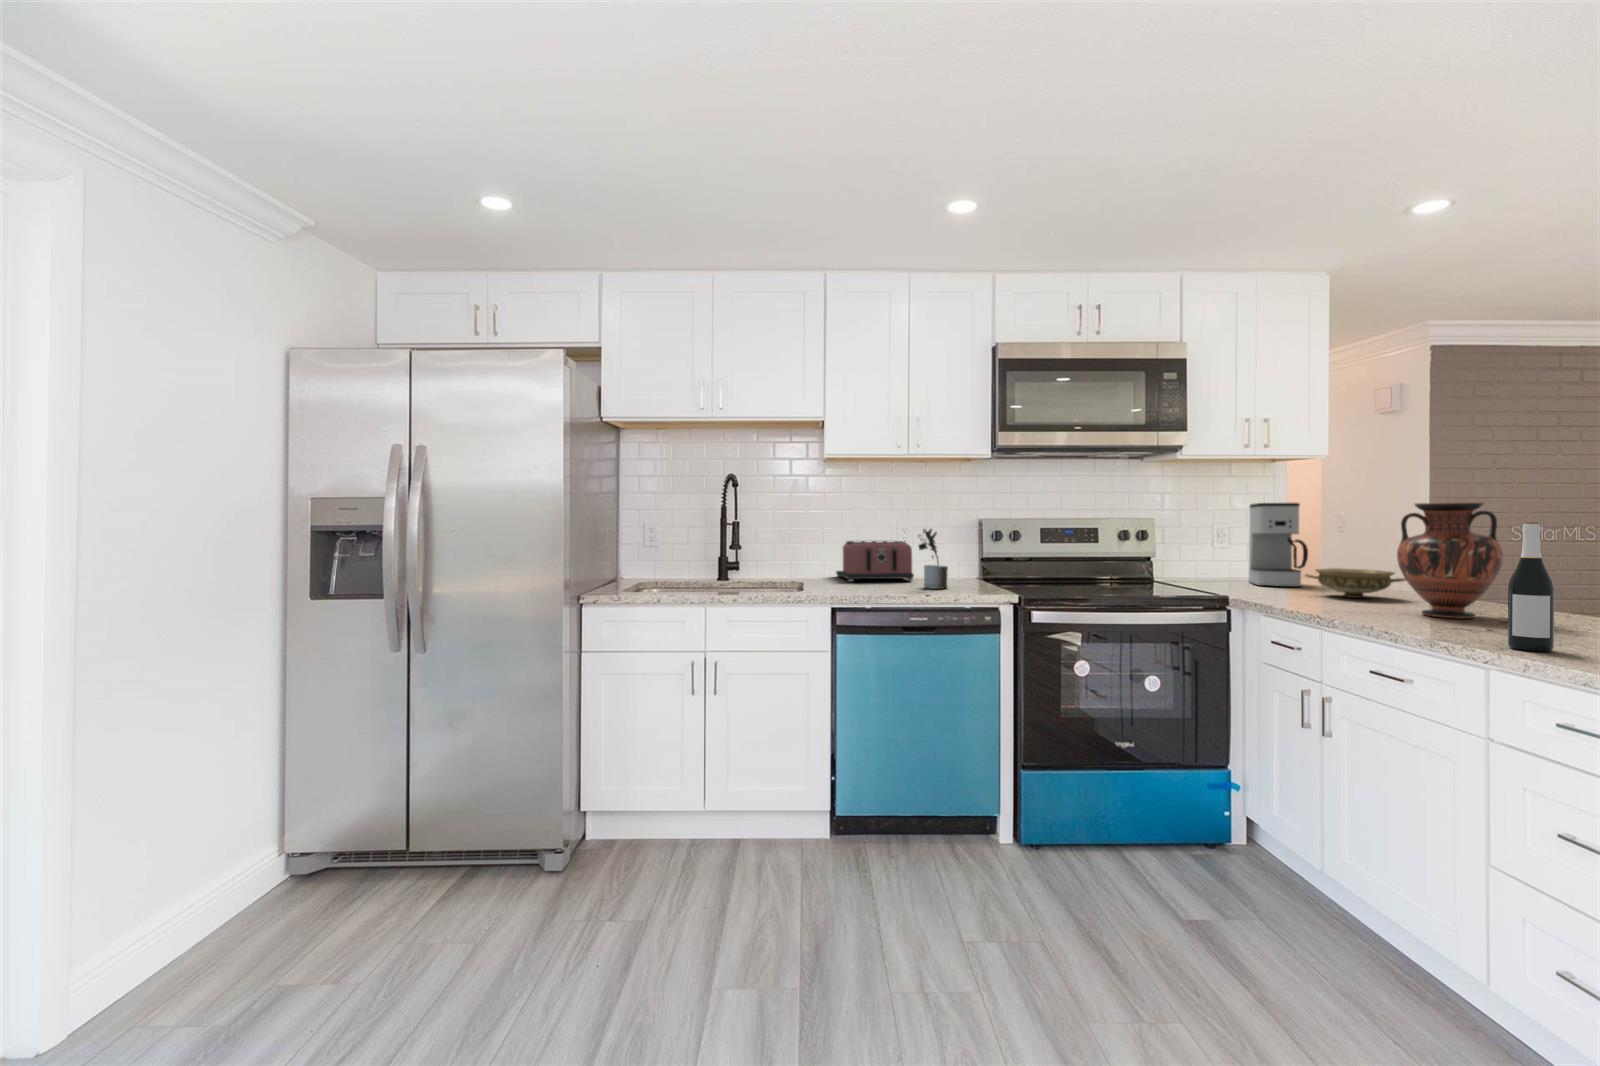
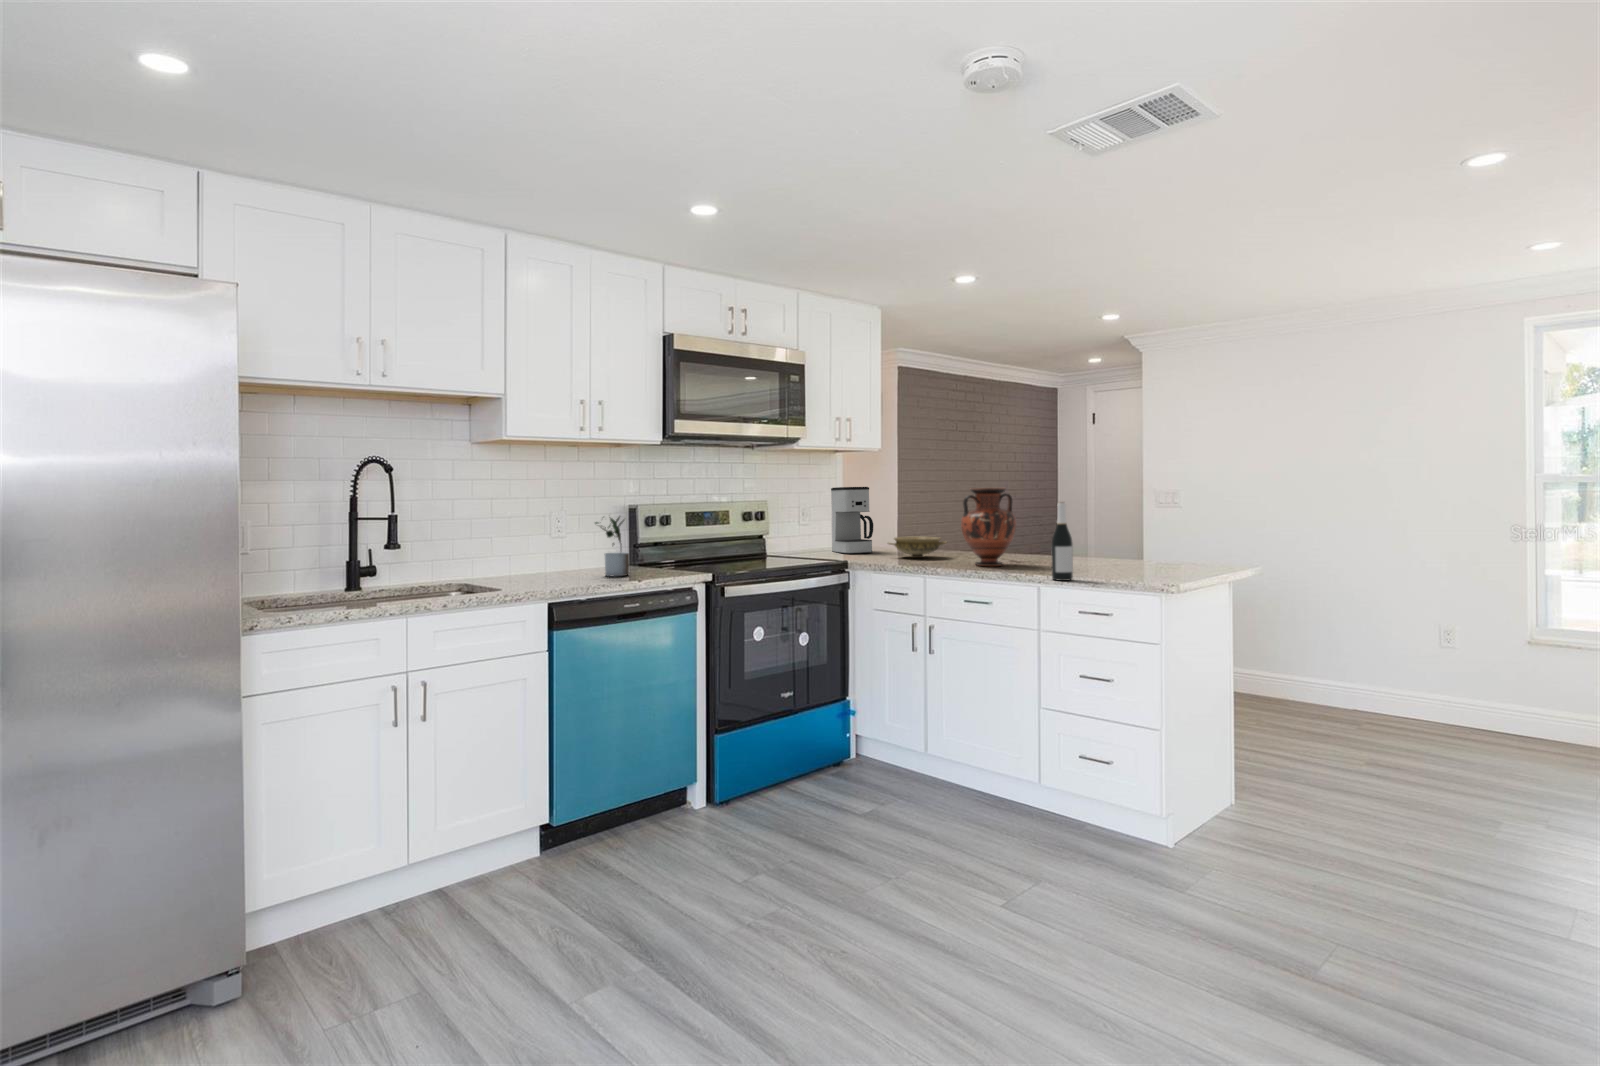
toaster: present [836,541,914,582] -> none [473,529,577,577]

